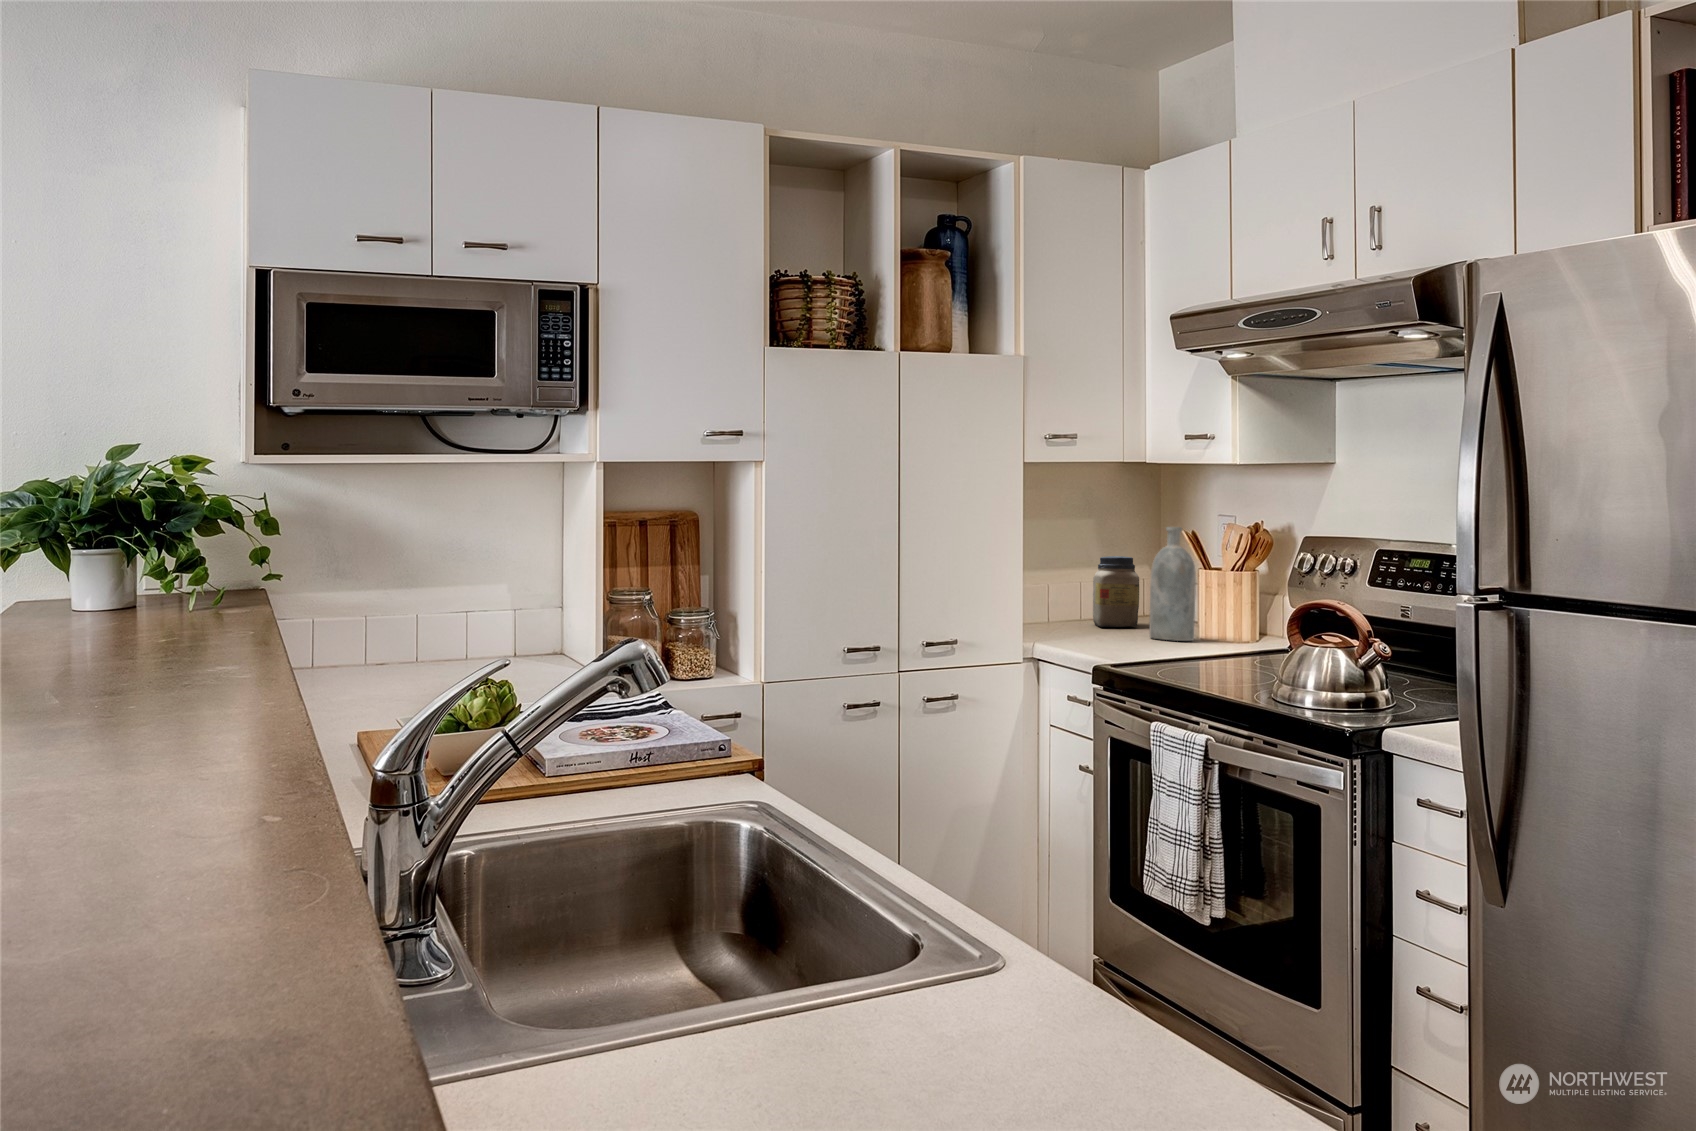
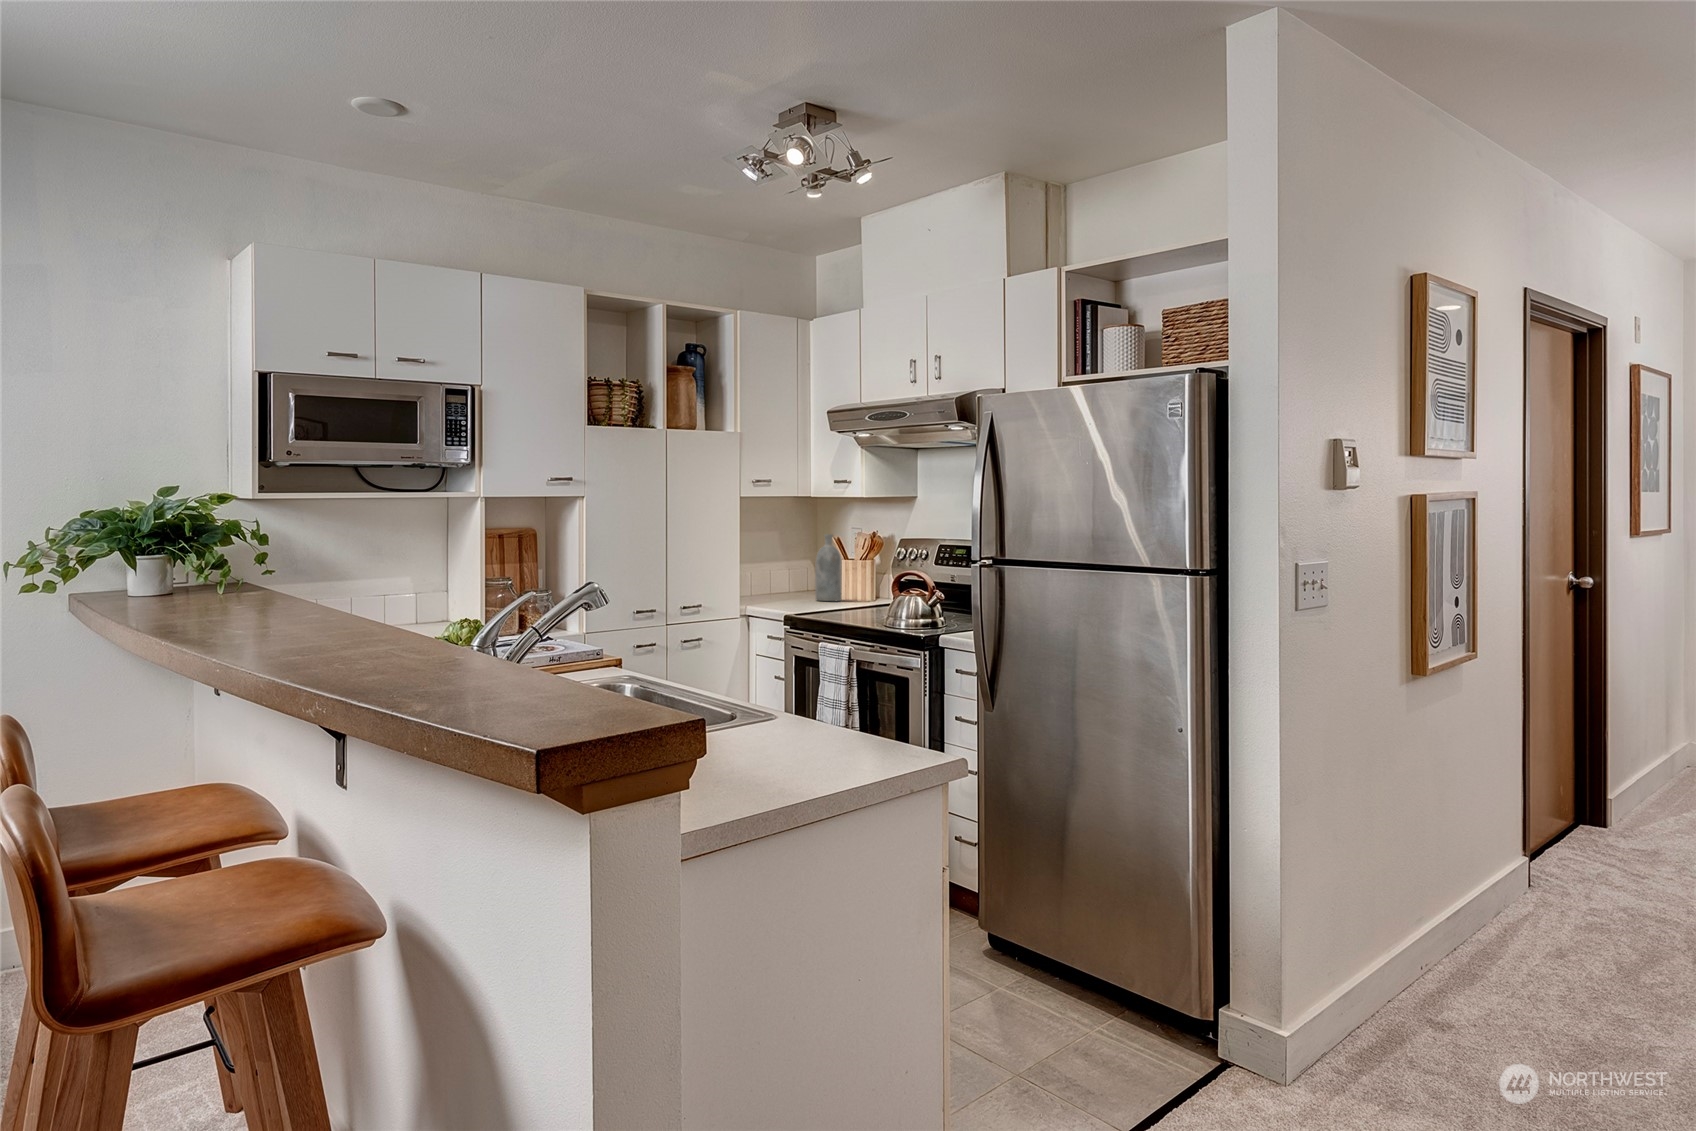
jar: present [1093,556,1139,627] -> none [780,553,808,596]

